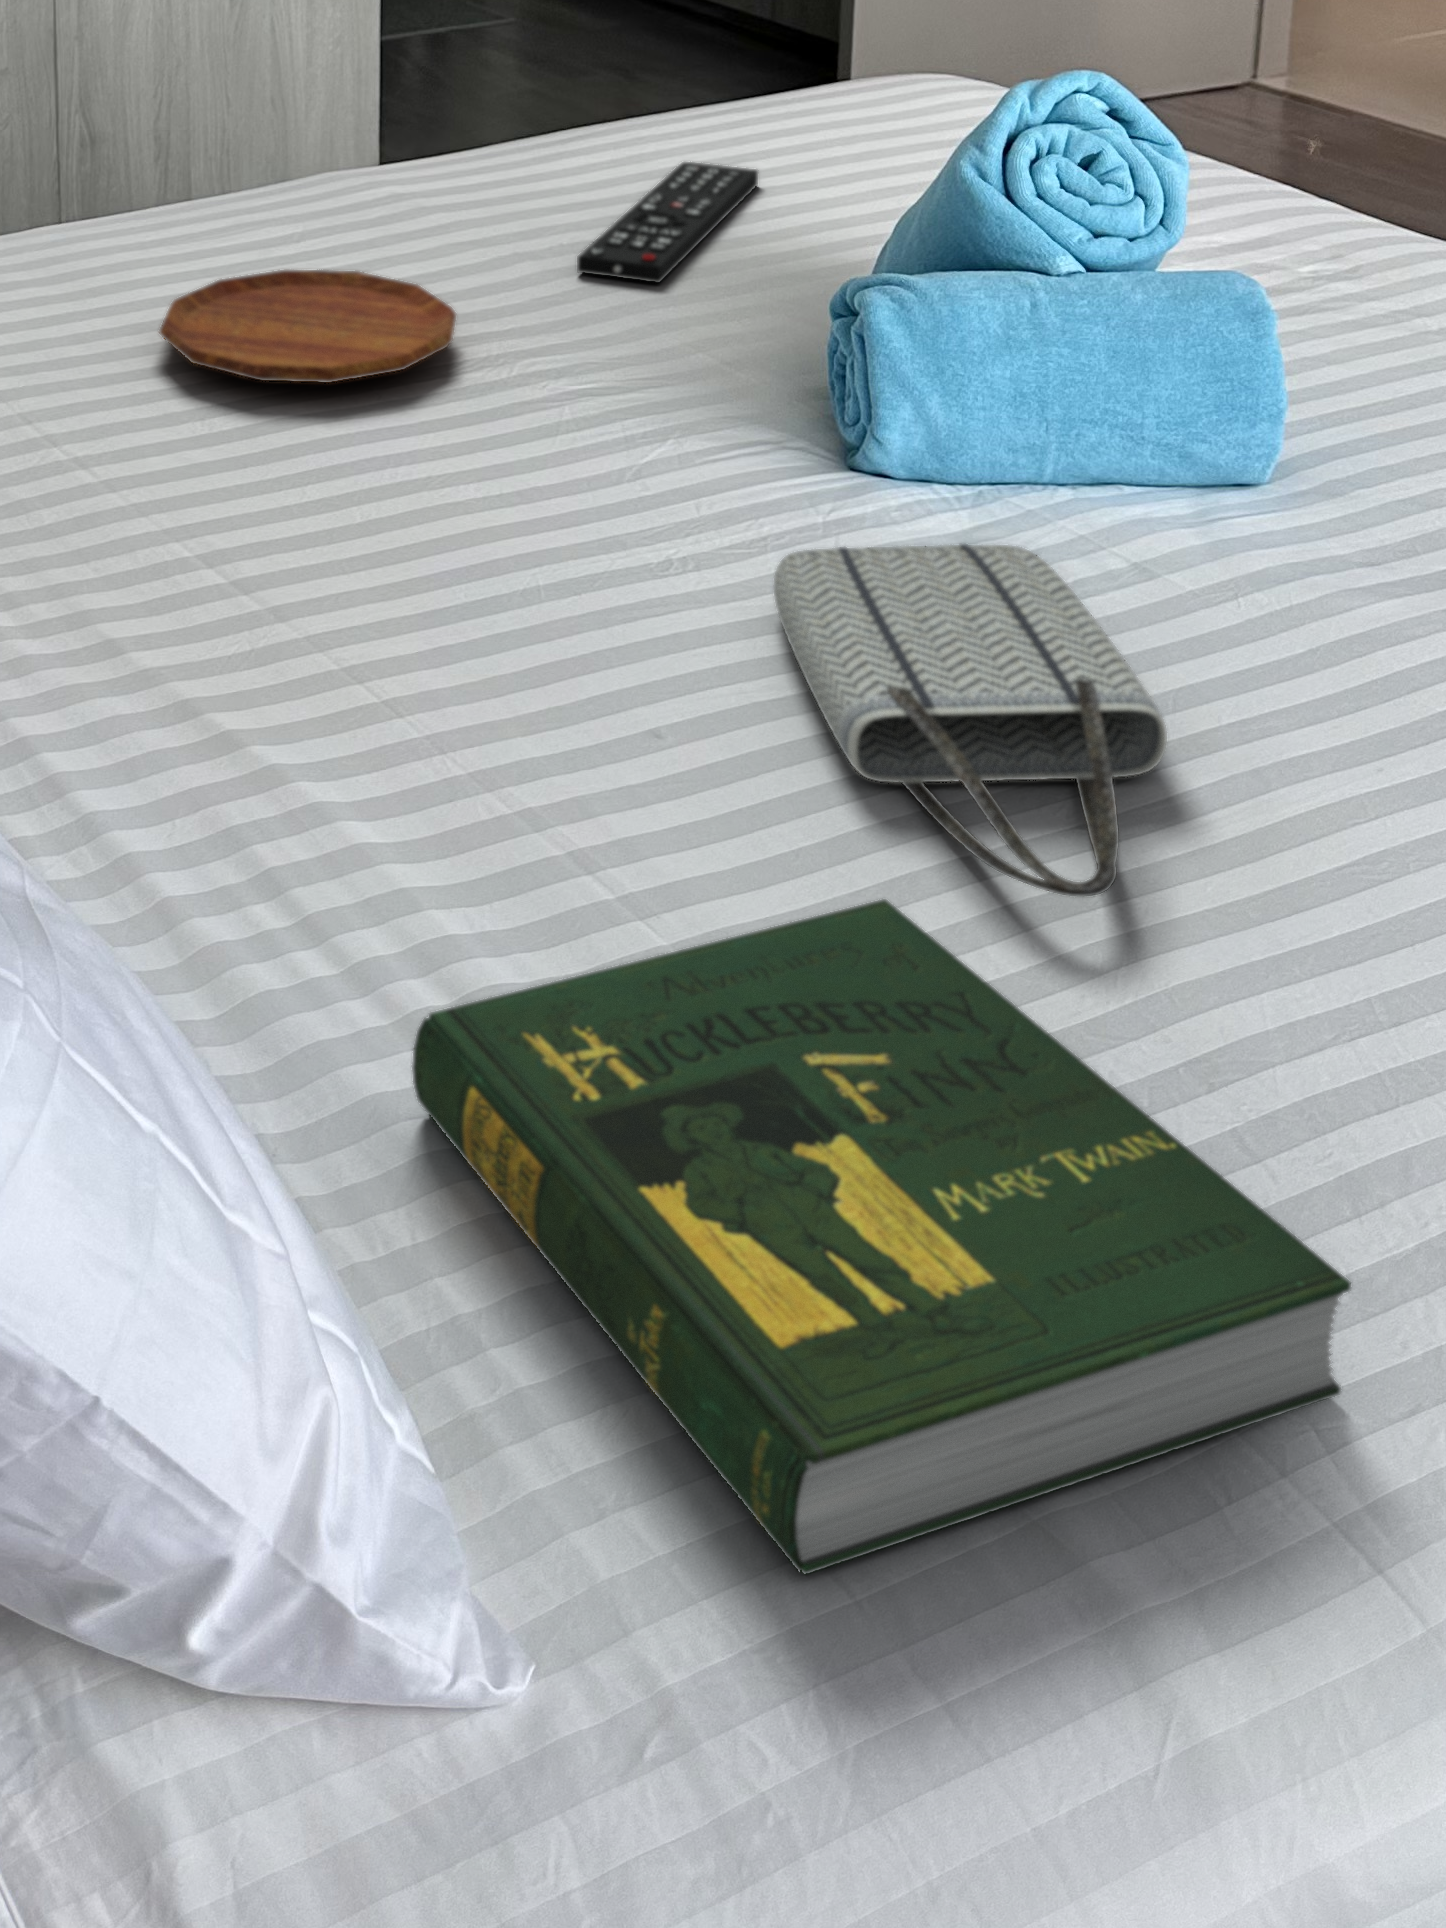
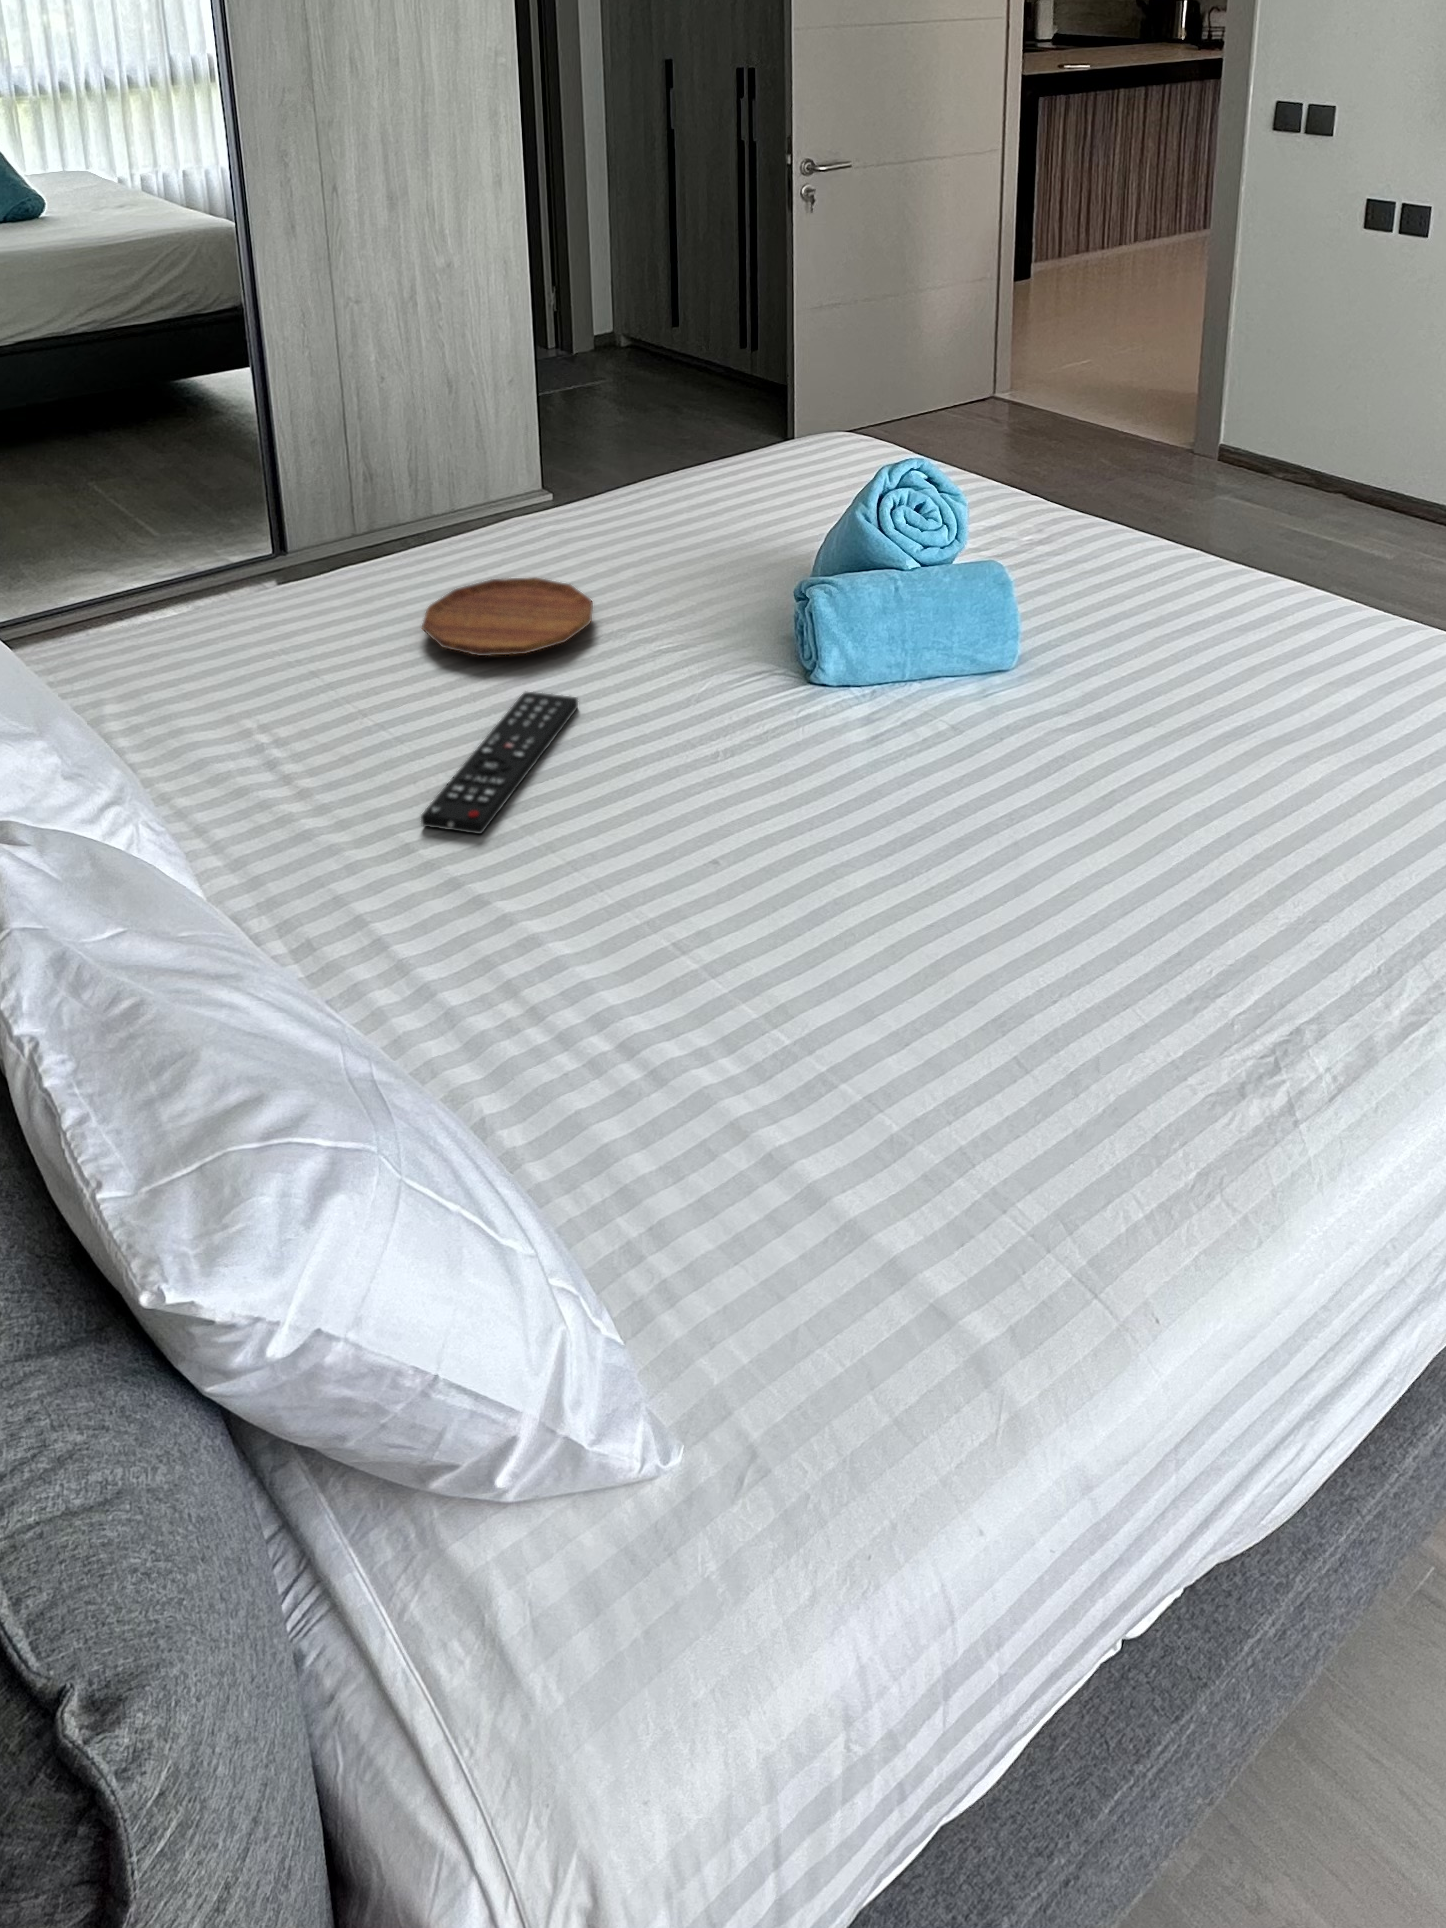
remote control: present [577,162,758,283] -> present [421,692,578,834]
tote bag: present [774,544,1167,896] -> none [773,735,976,953]
book: present [412,900,1351,1574] -> none [589,973,1066,1383]

